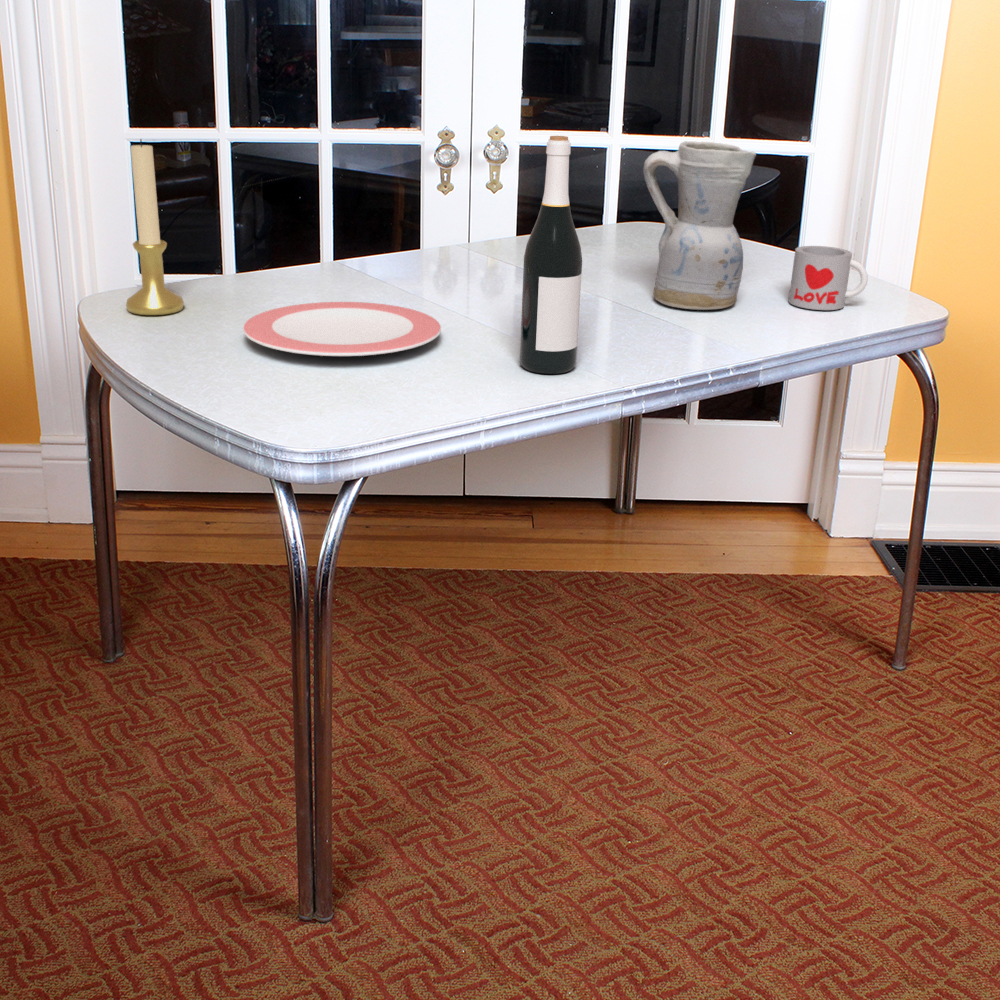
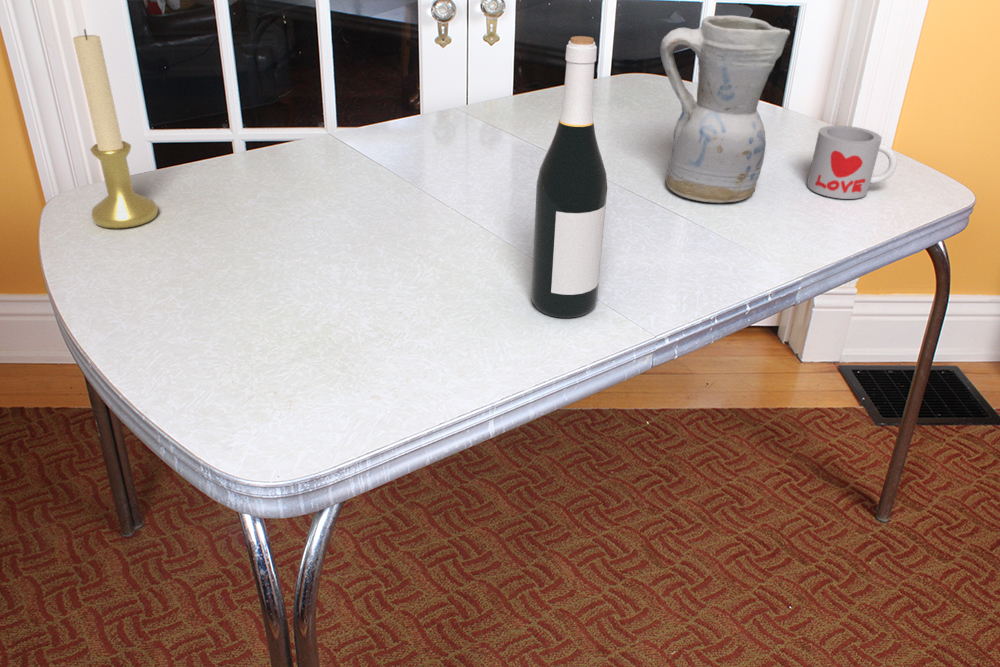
plate: present [243,302,441,356] -> none [212,206,440,304]

